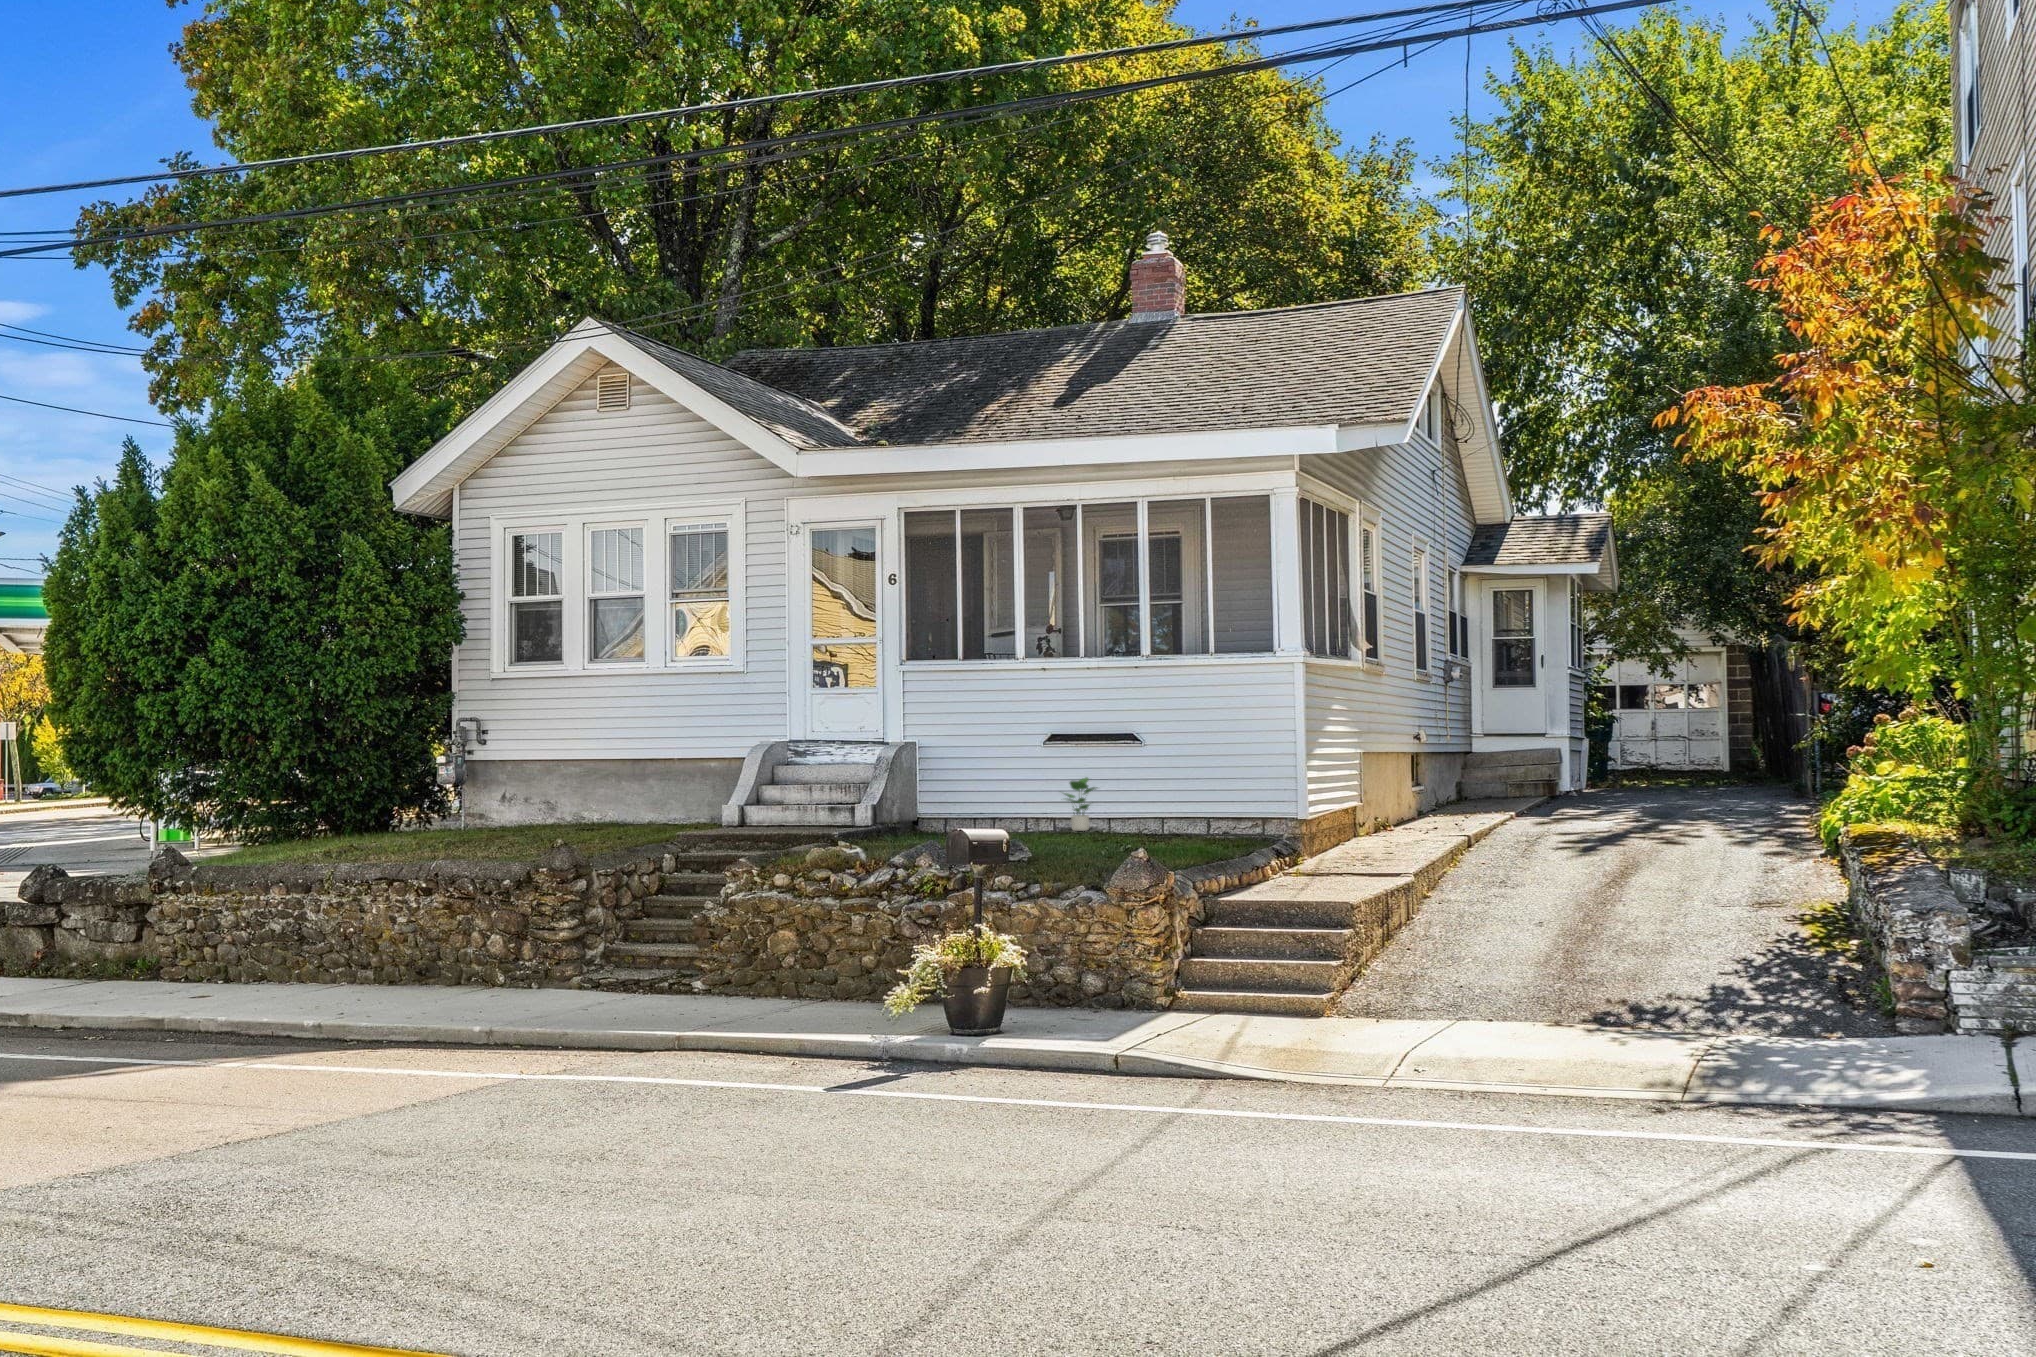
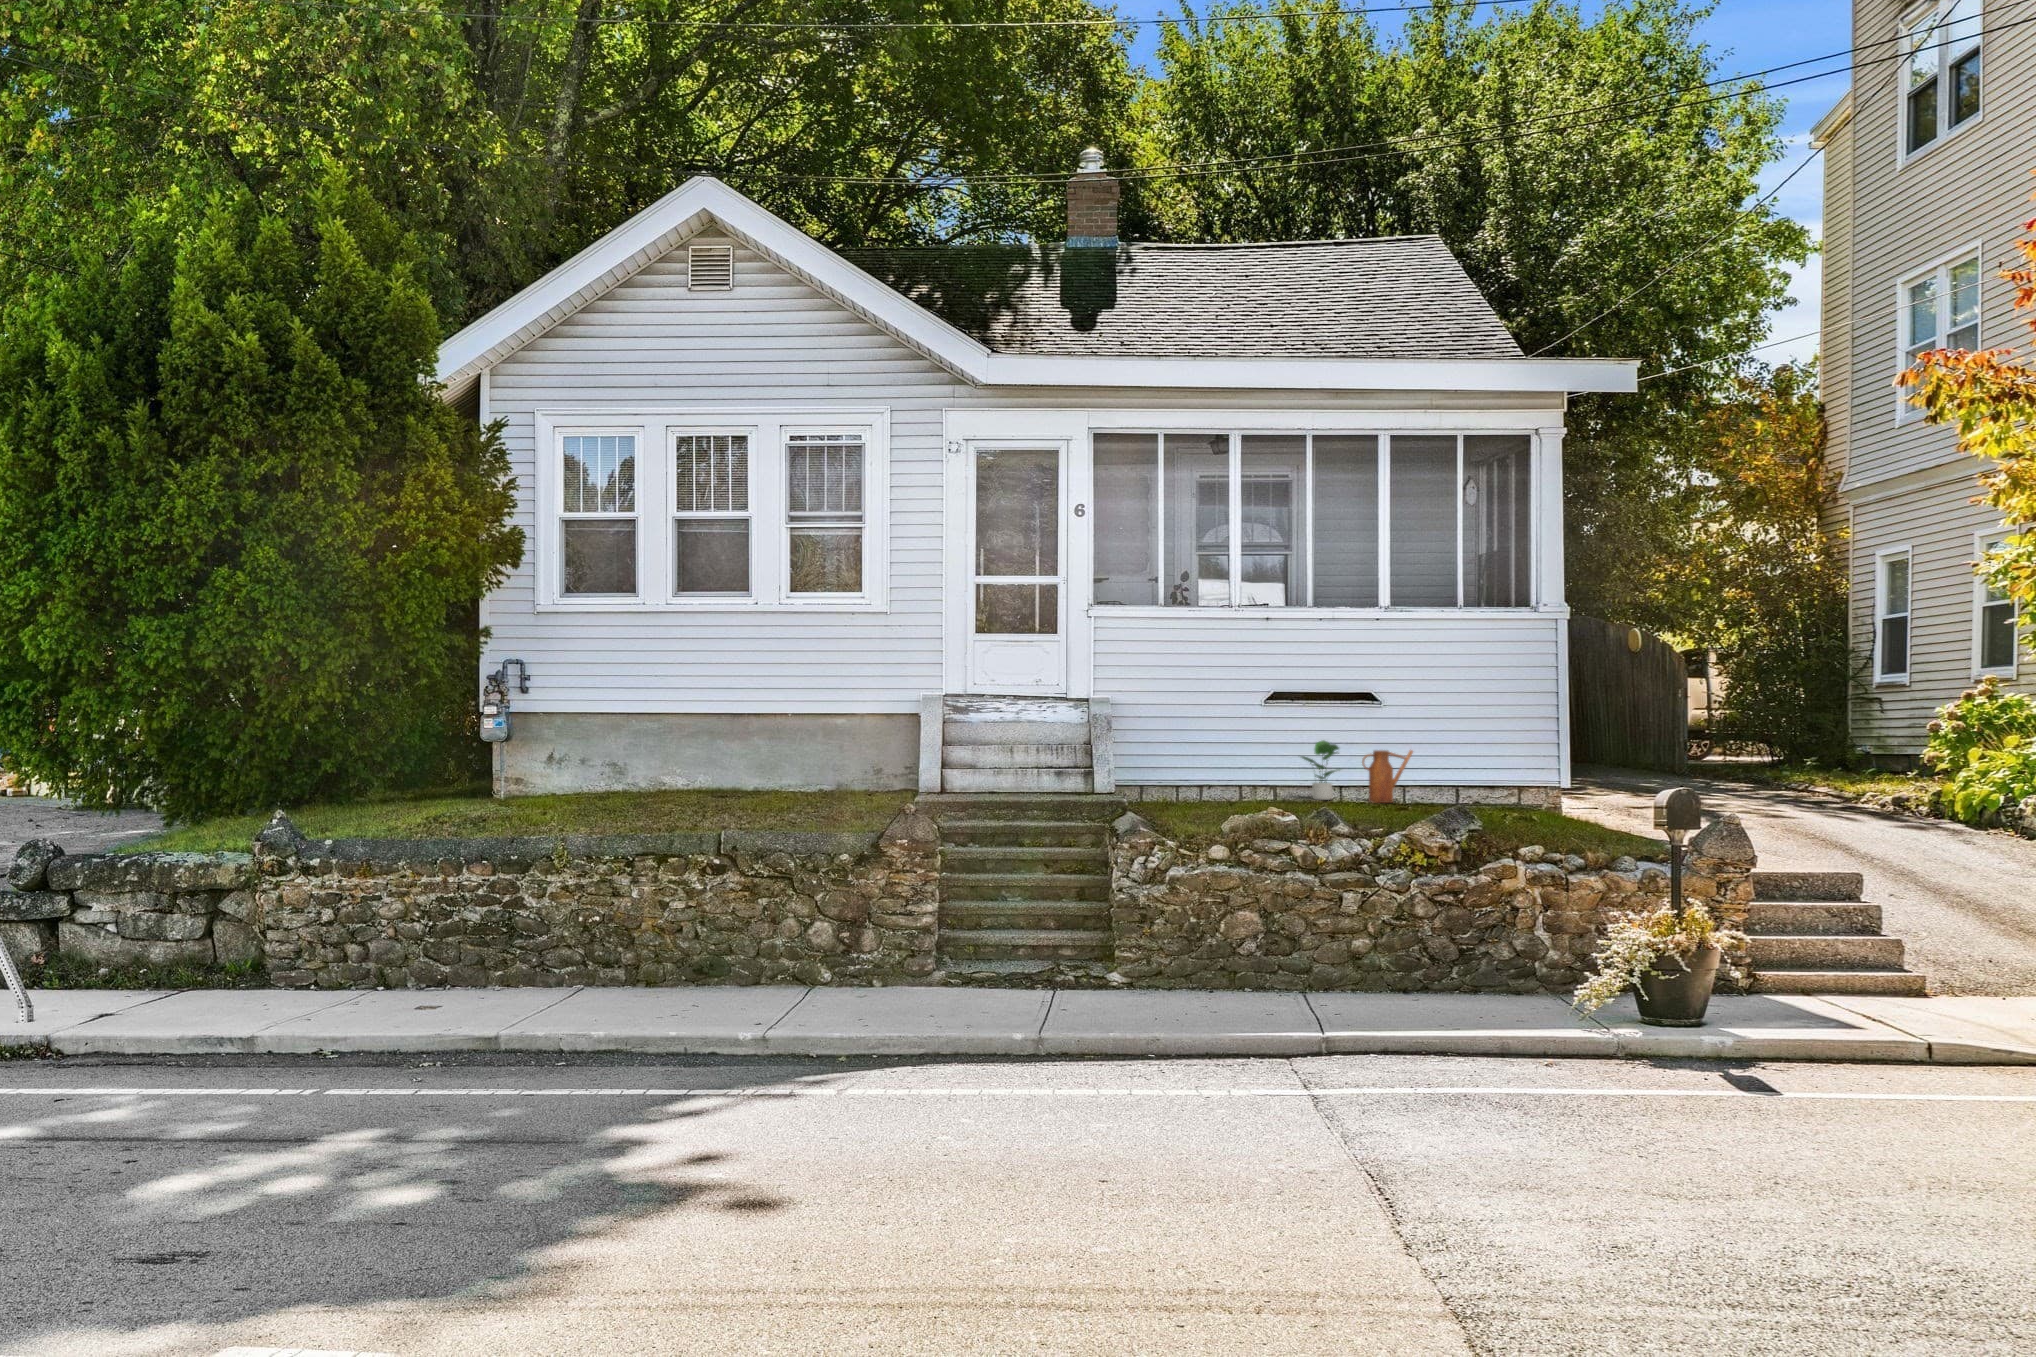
watering can: none [1116,784,1162,834] -> present [1362,750,1413,803]

